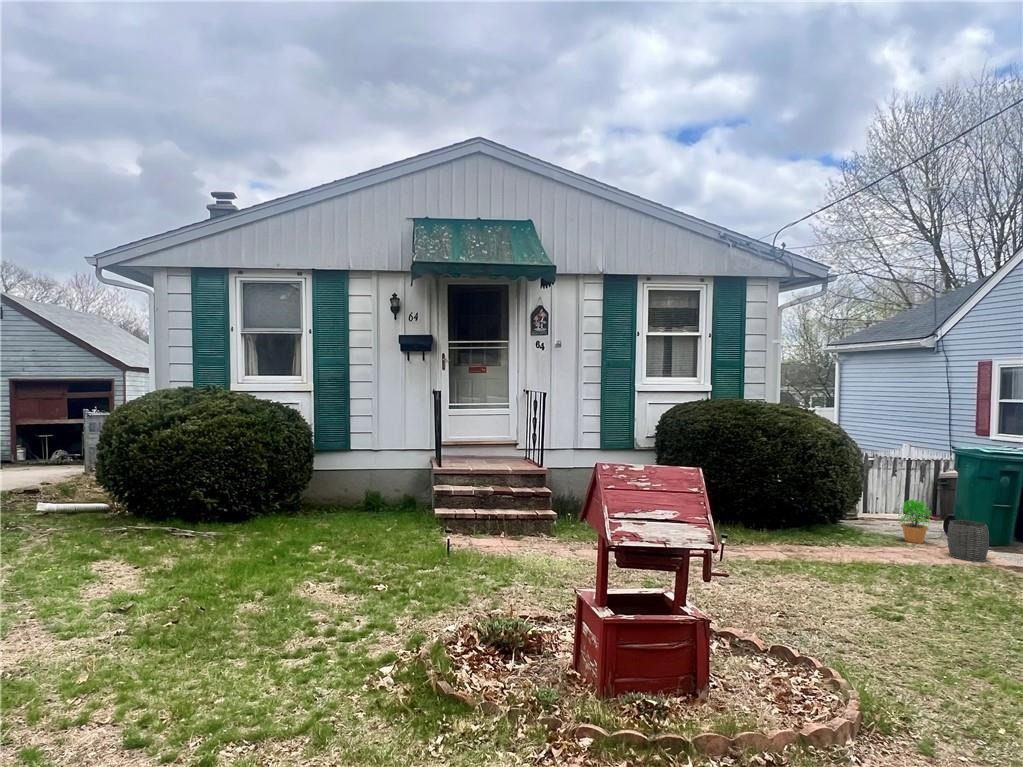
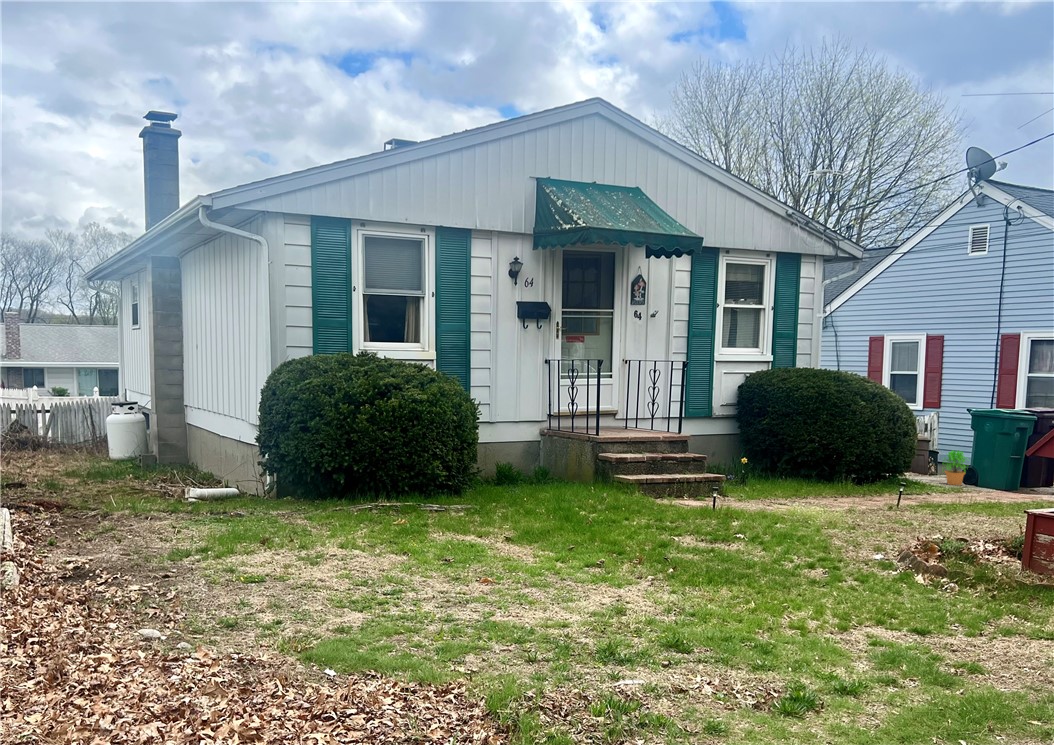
woven basket: present [947,520,989,562] -> none [990,463,1020,493]

